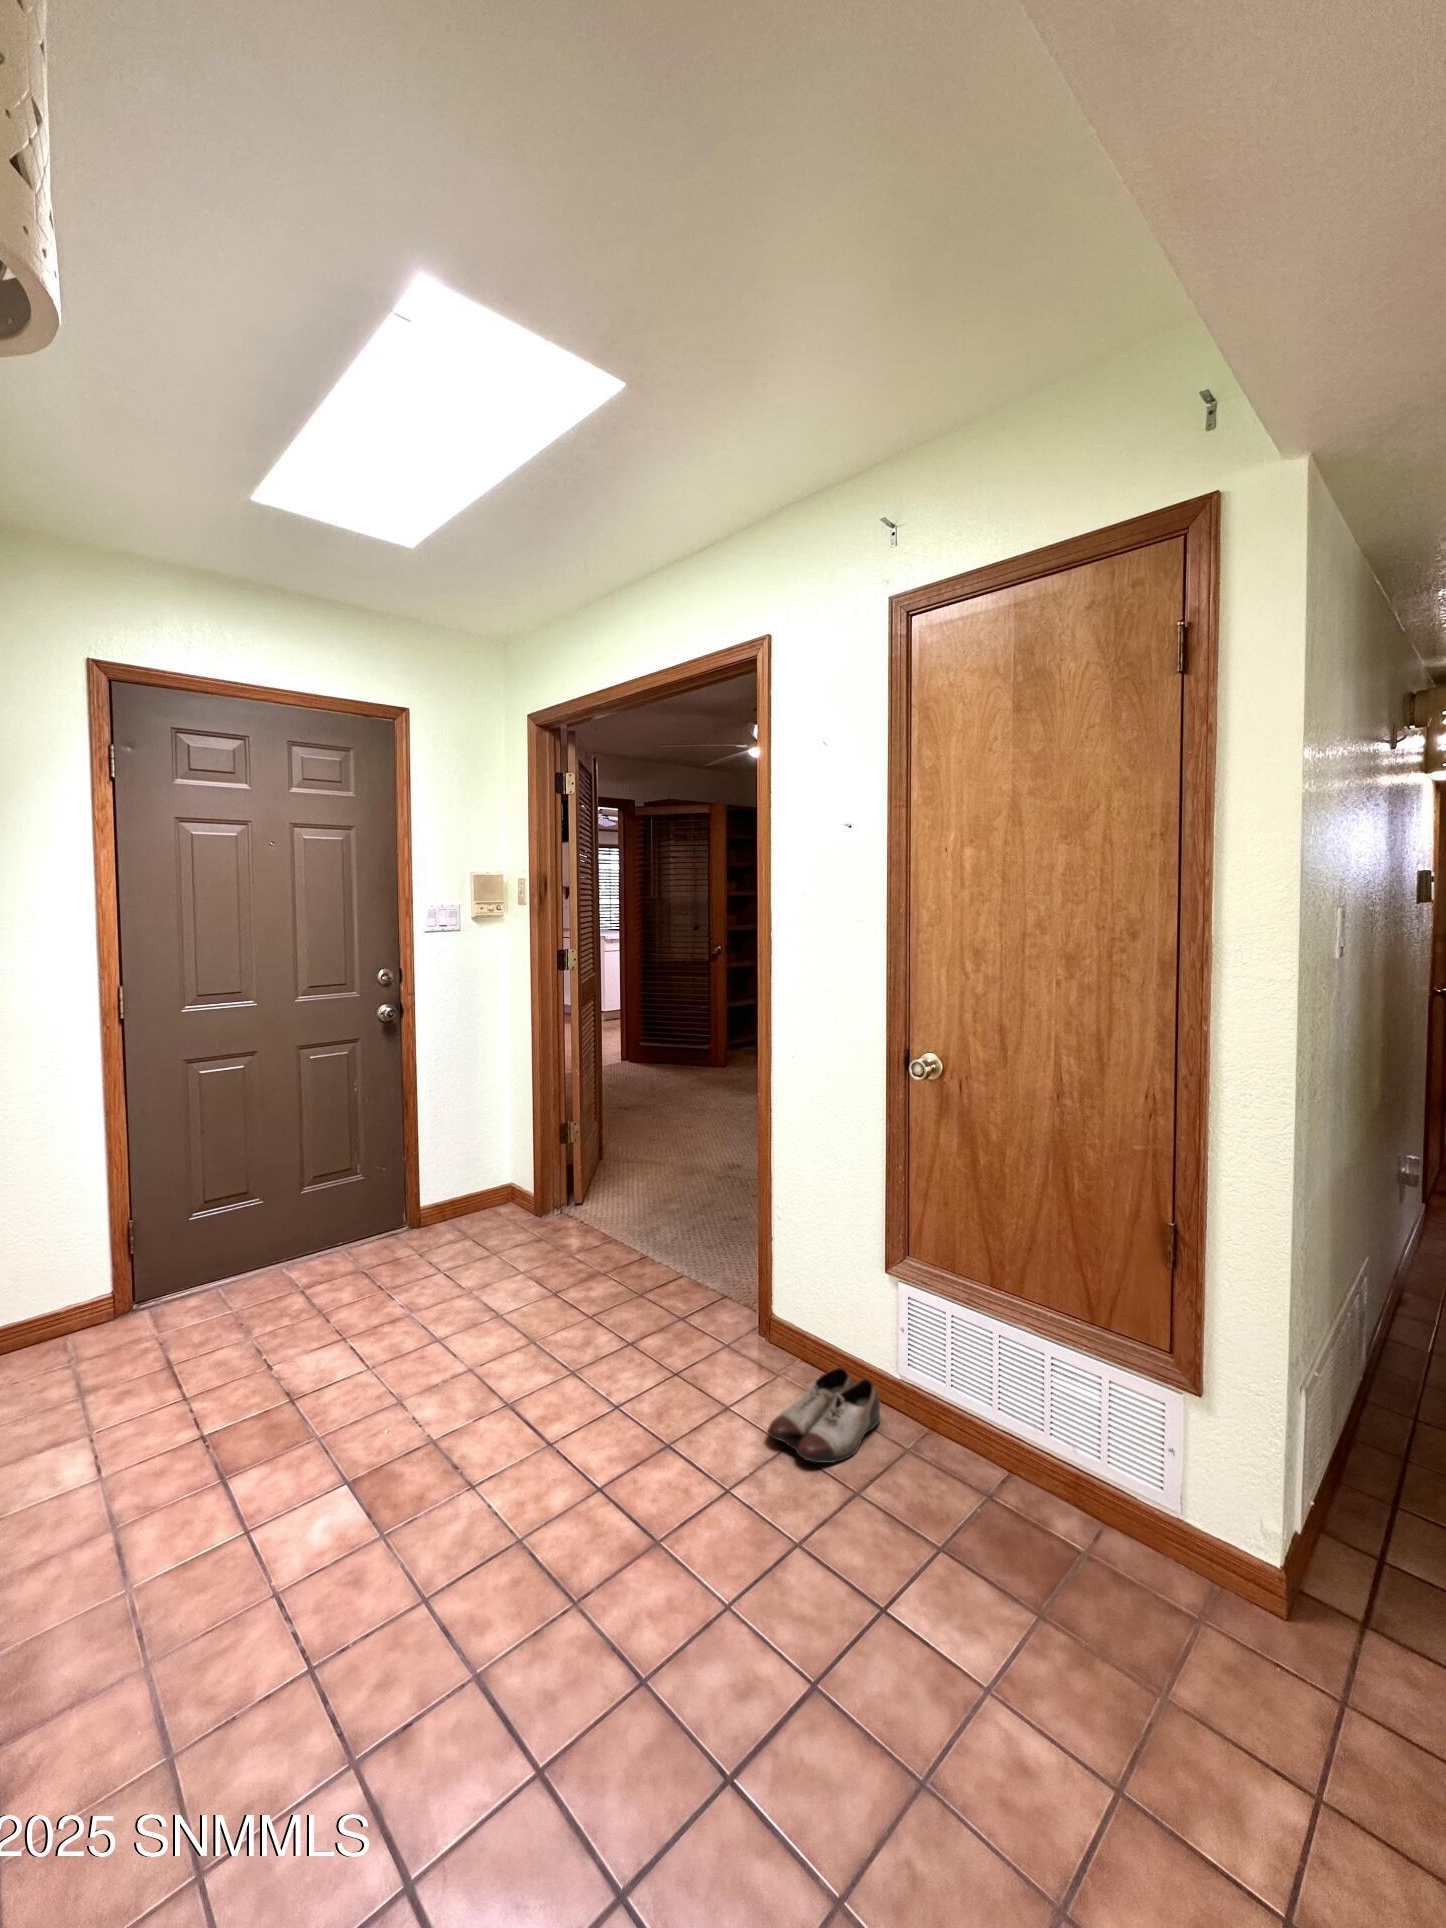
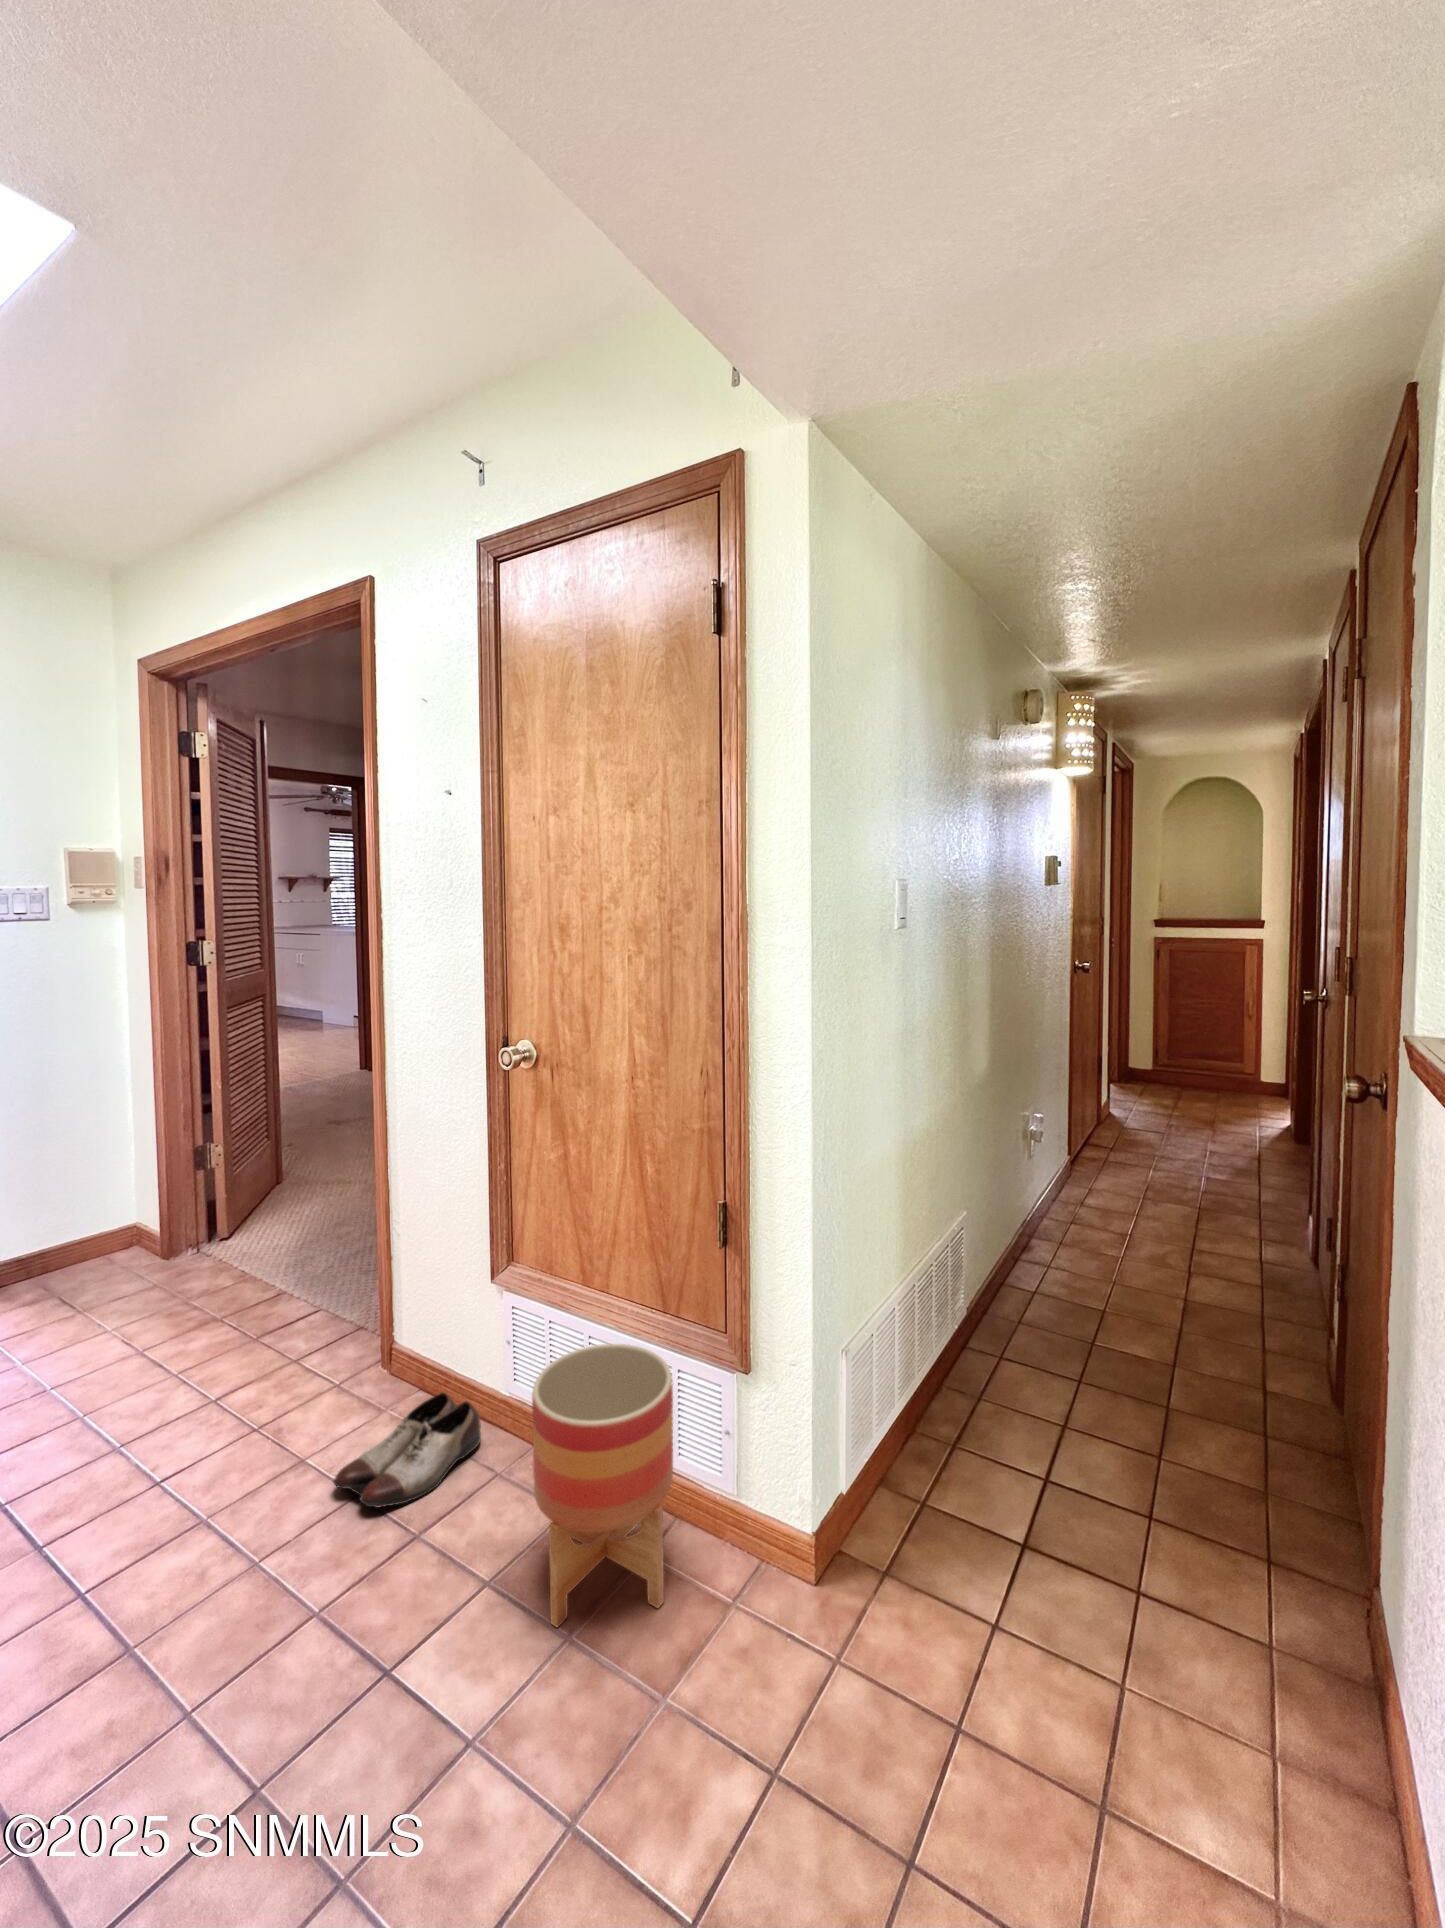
planter: none [987,1347,1127,1608] -> present [532,1344,673,1627]

